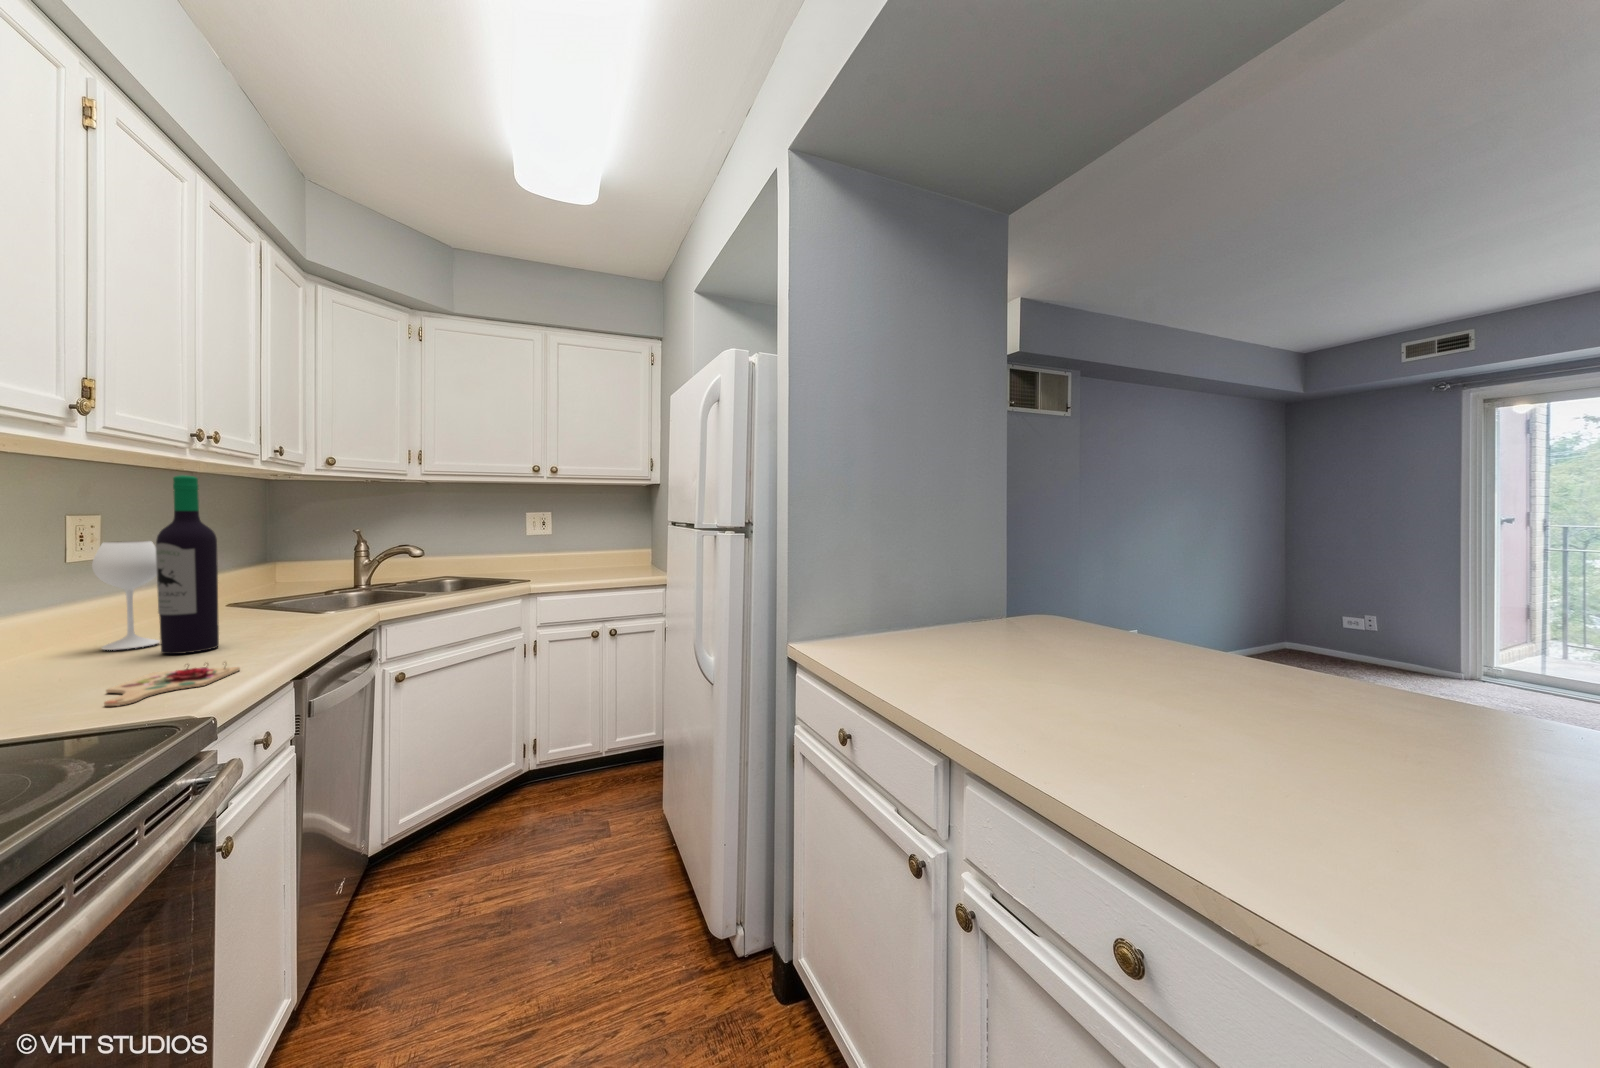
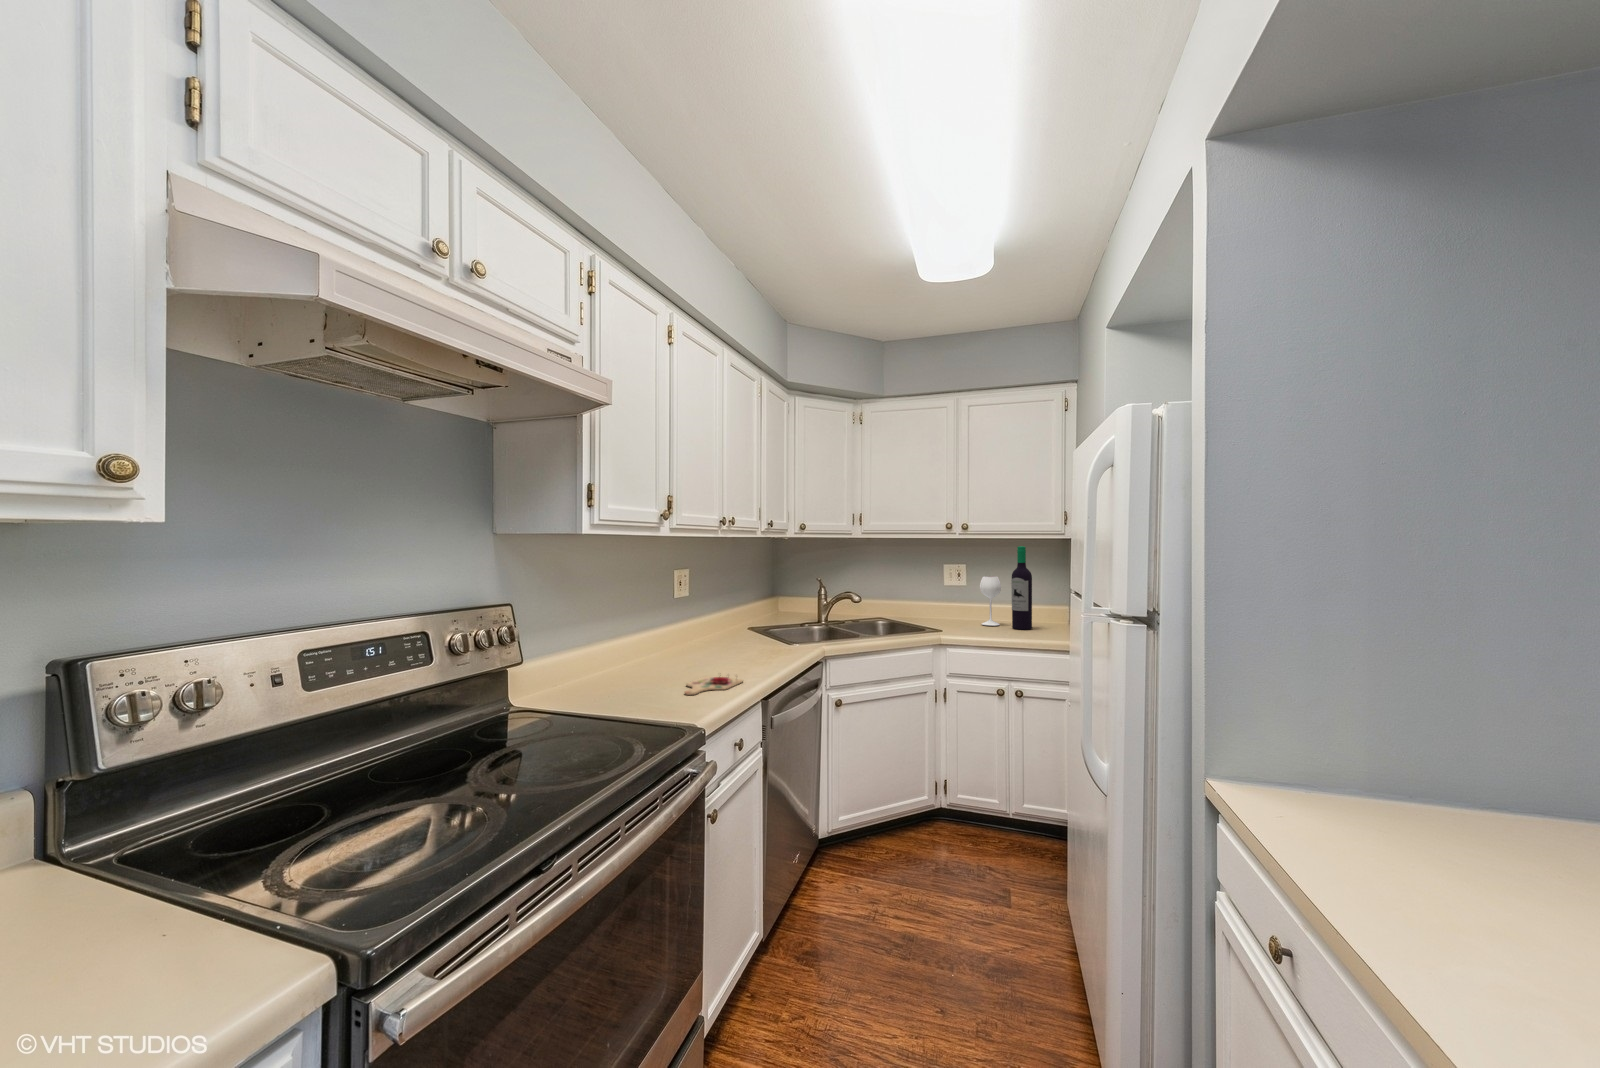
wine bottle: present [92,475,219,654] -> present [980,546,1032,629]

